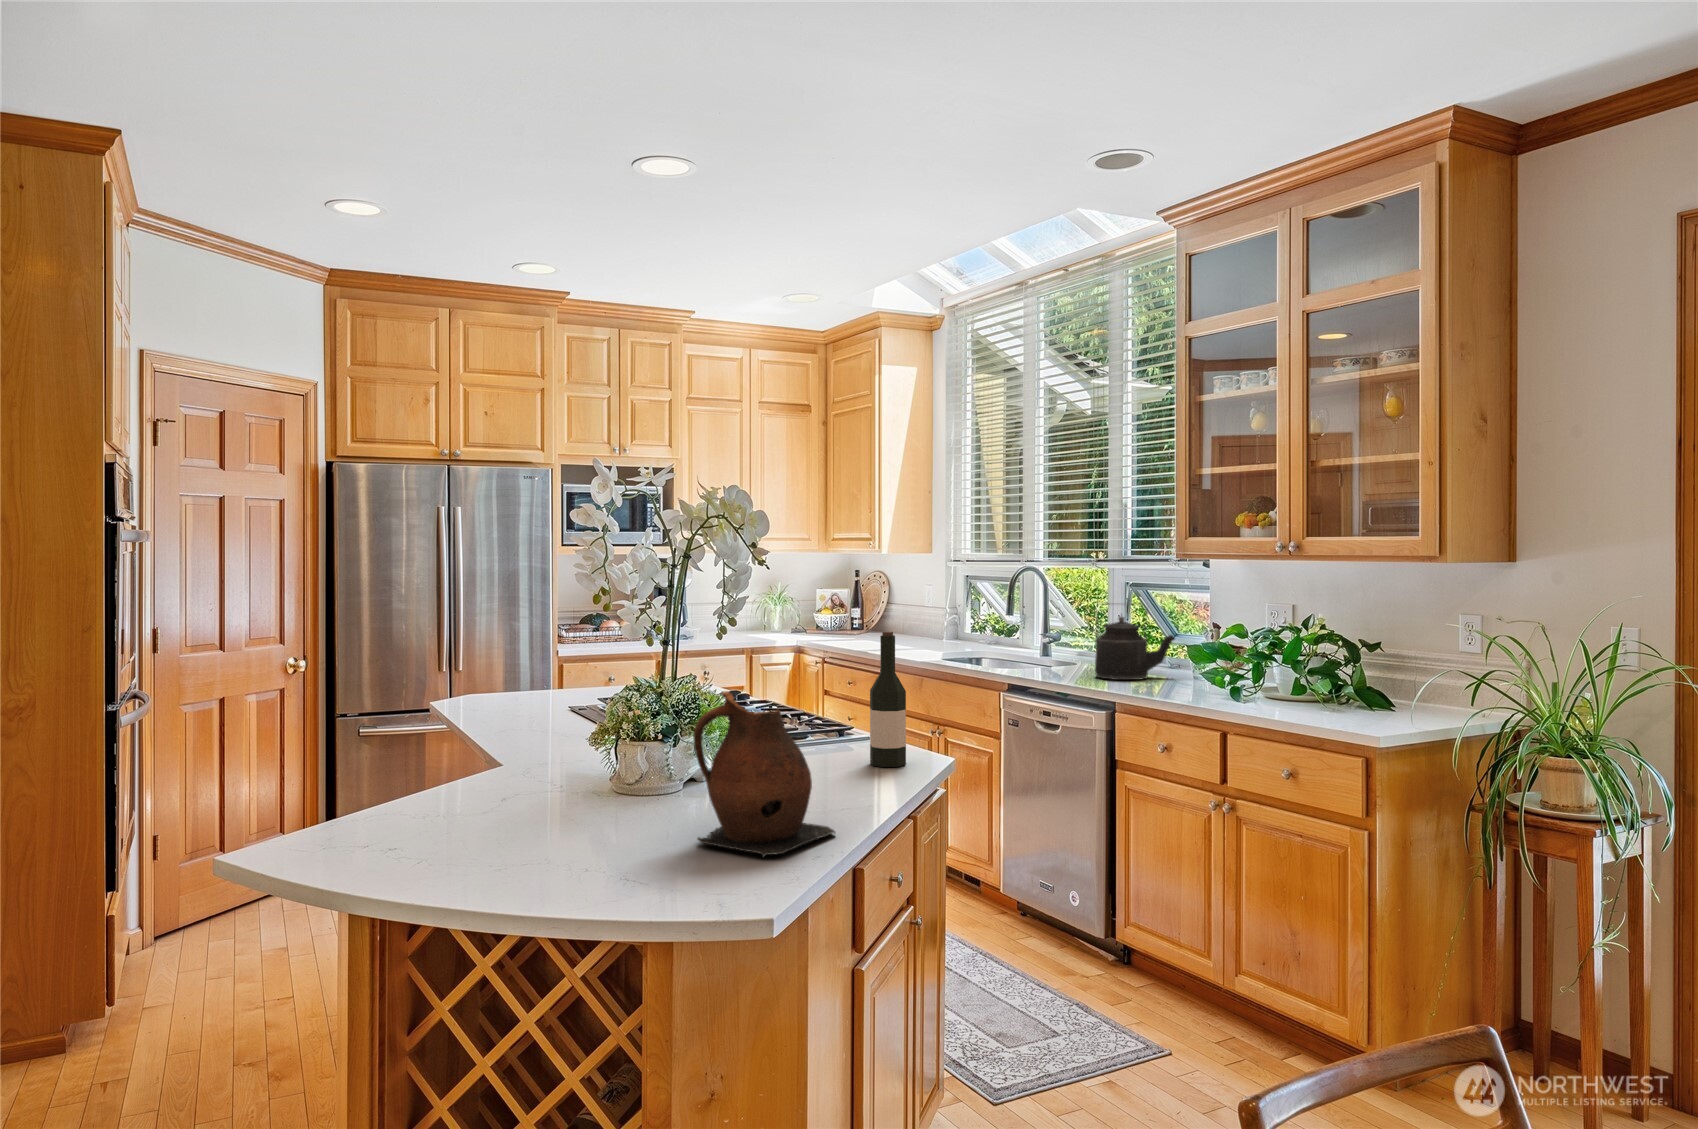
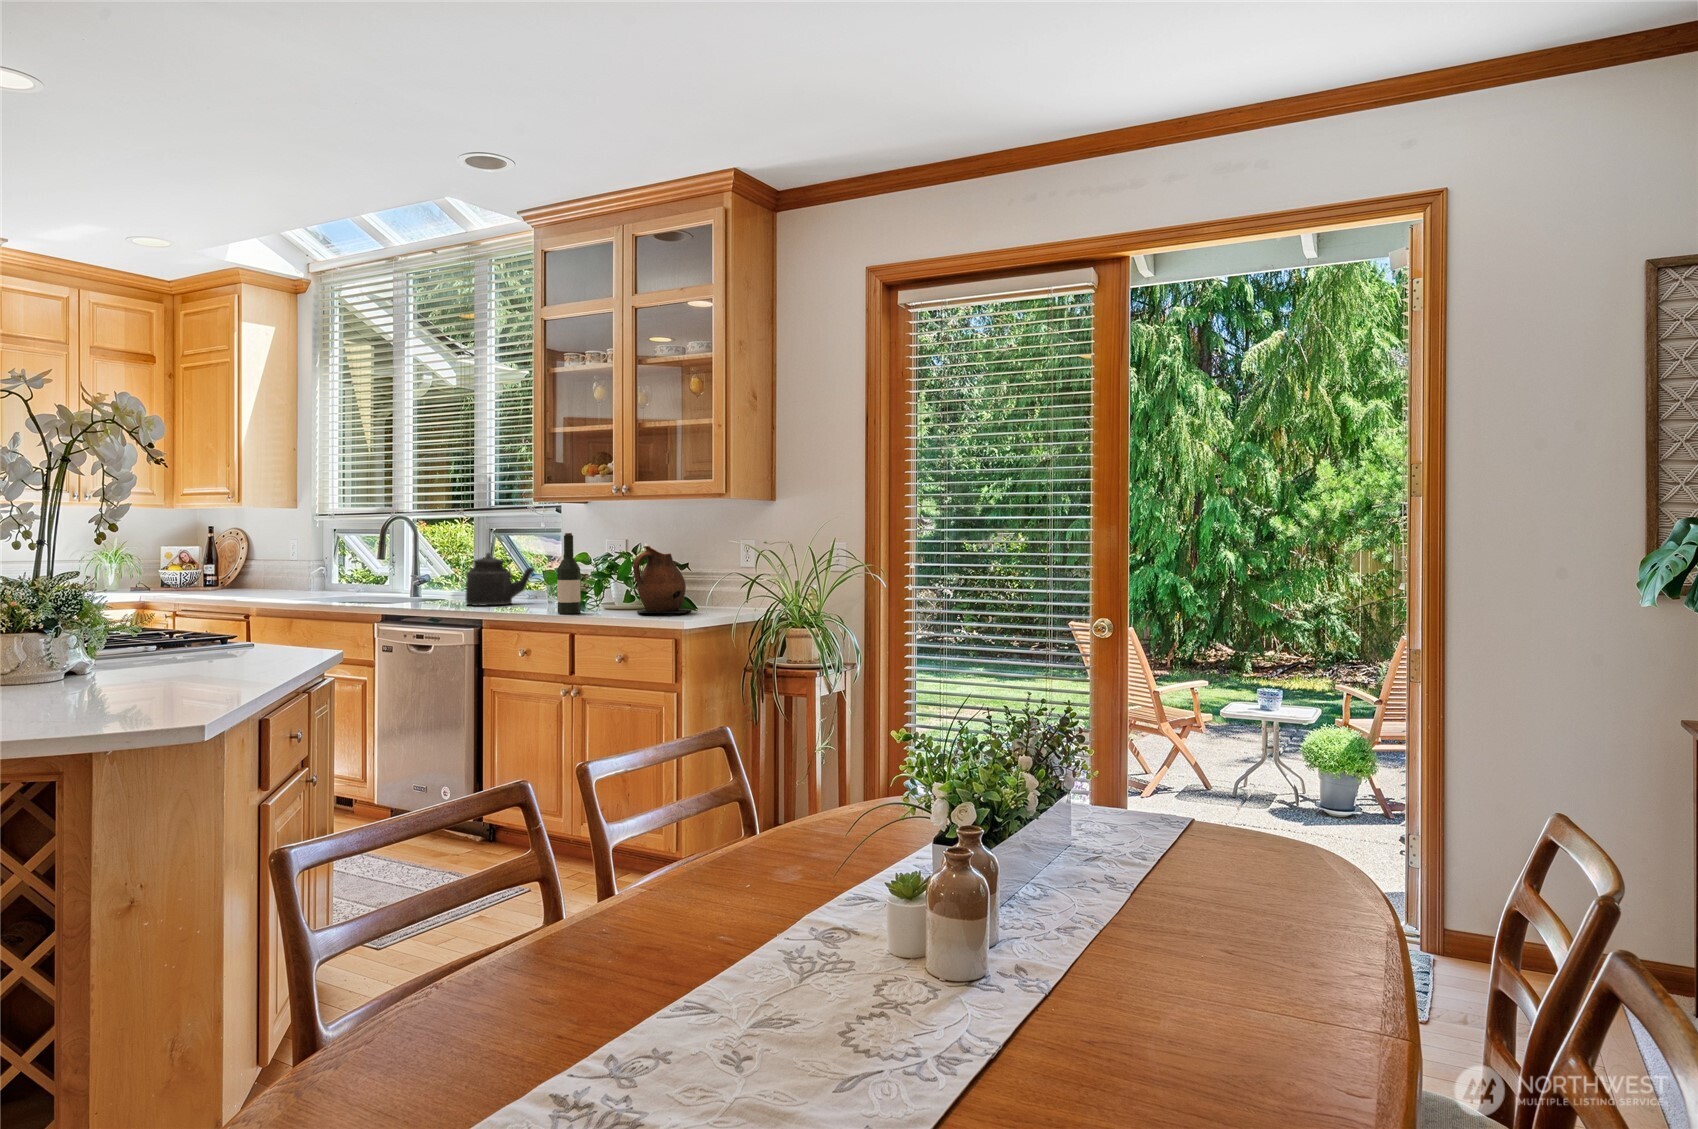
wine bottle: present [870,632,906,767] -> present [557,533,581,614]
ceramic pitcher: present [694,691,835,857] -> present [633,546,691,614]

